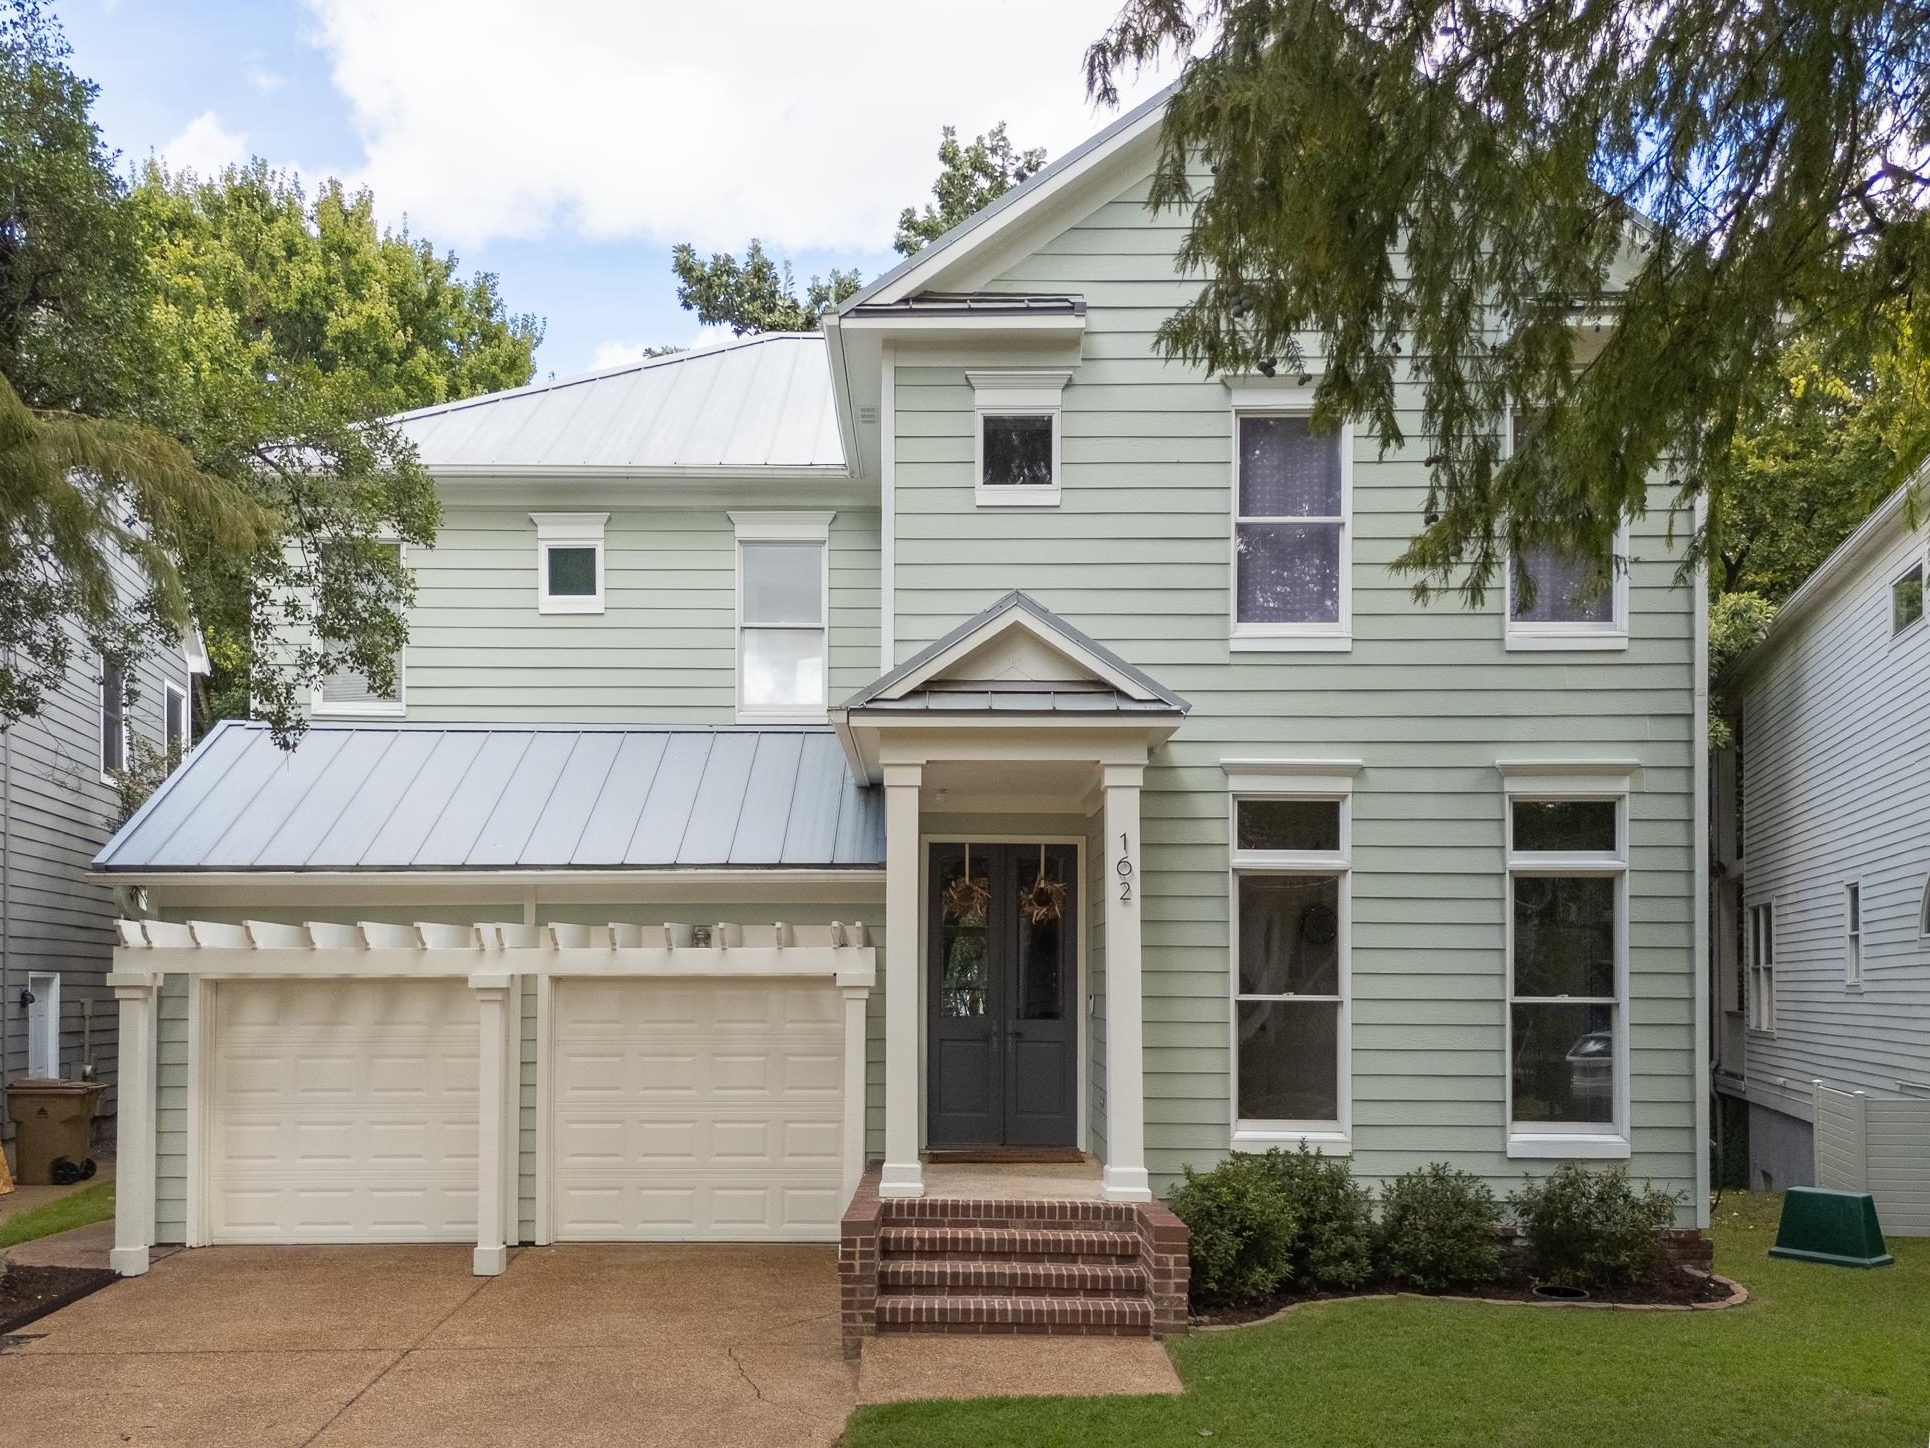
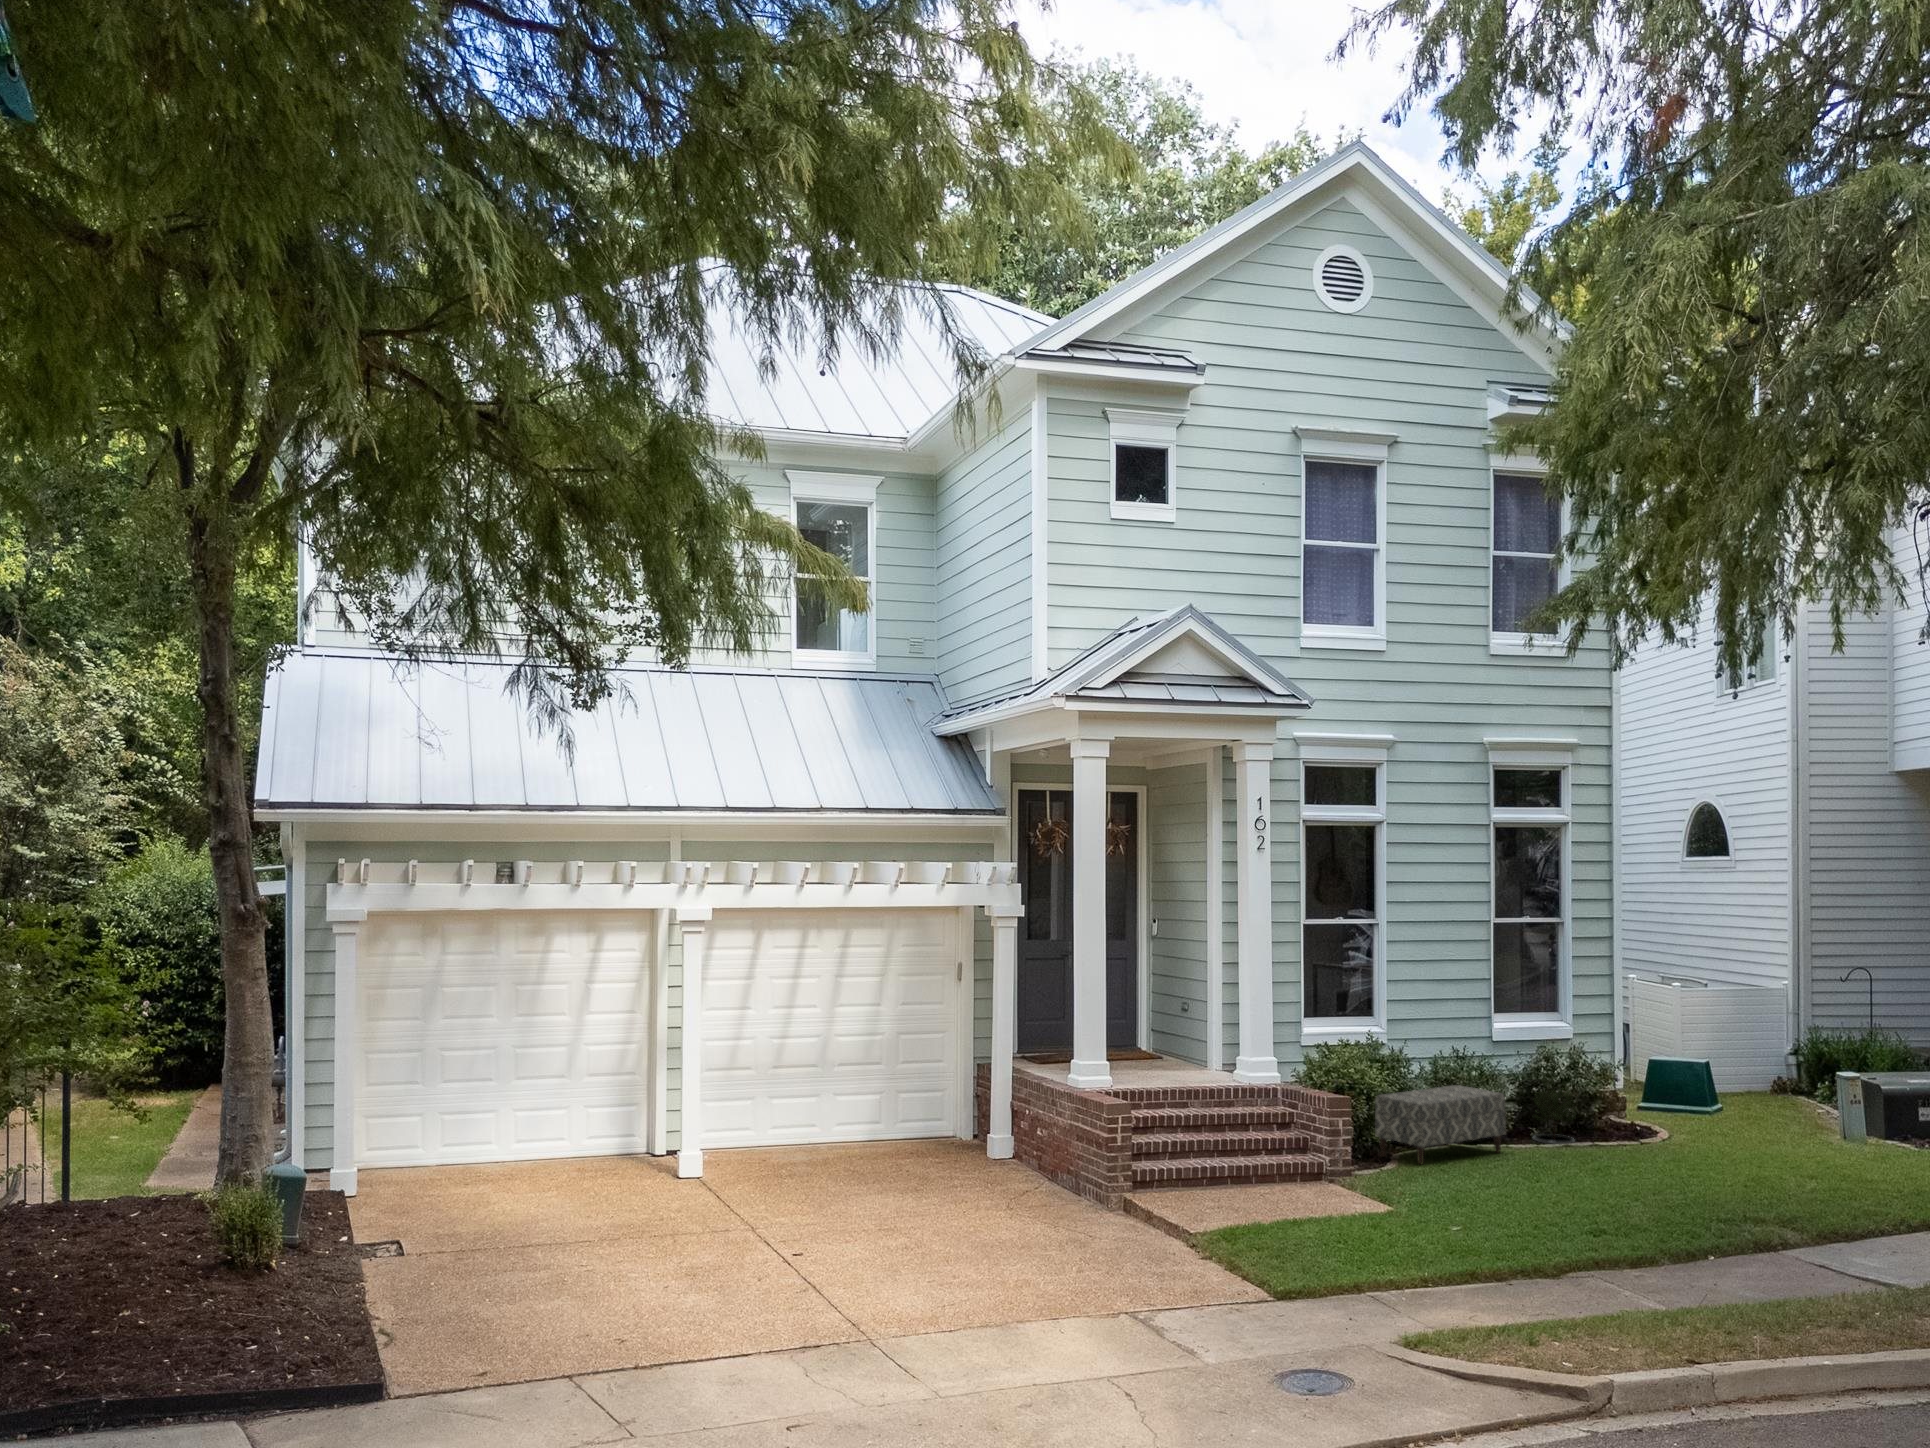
bench: none [1275,1214,1463,1321] -> present [1375,1085,1506,1164]

